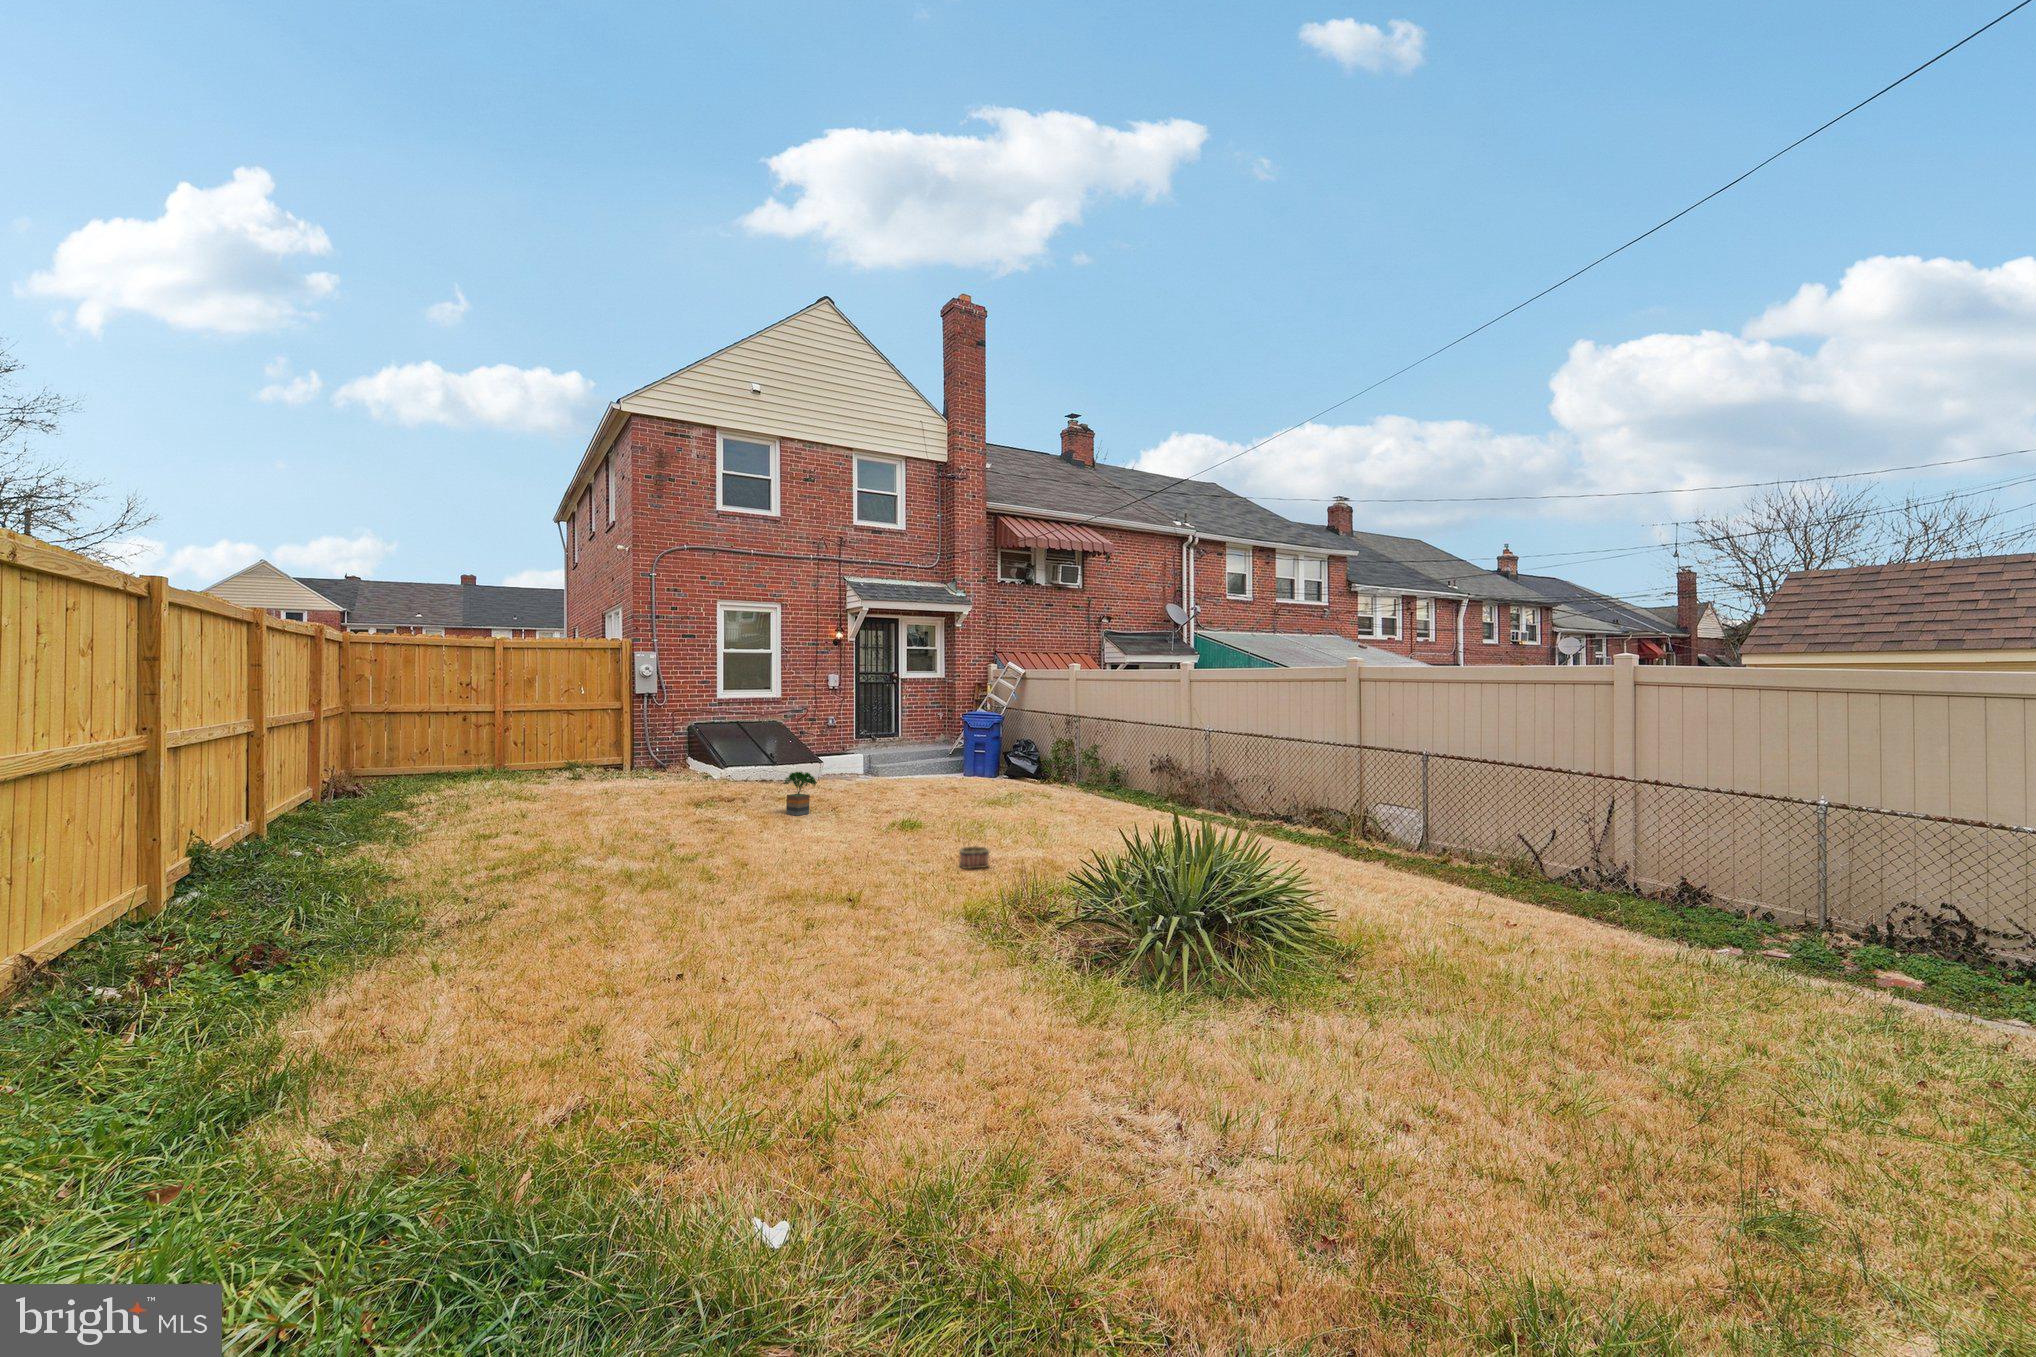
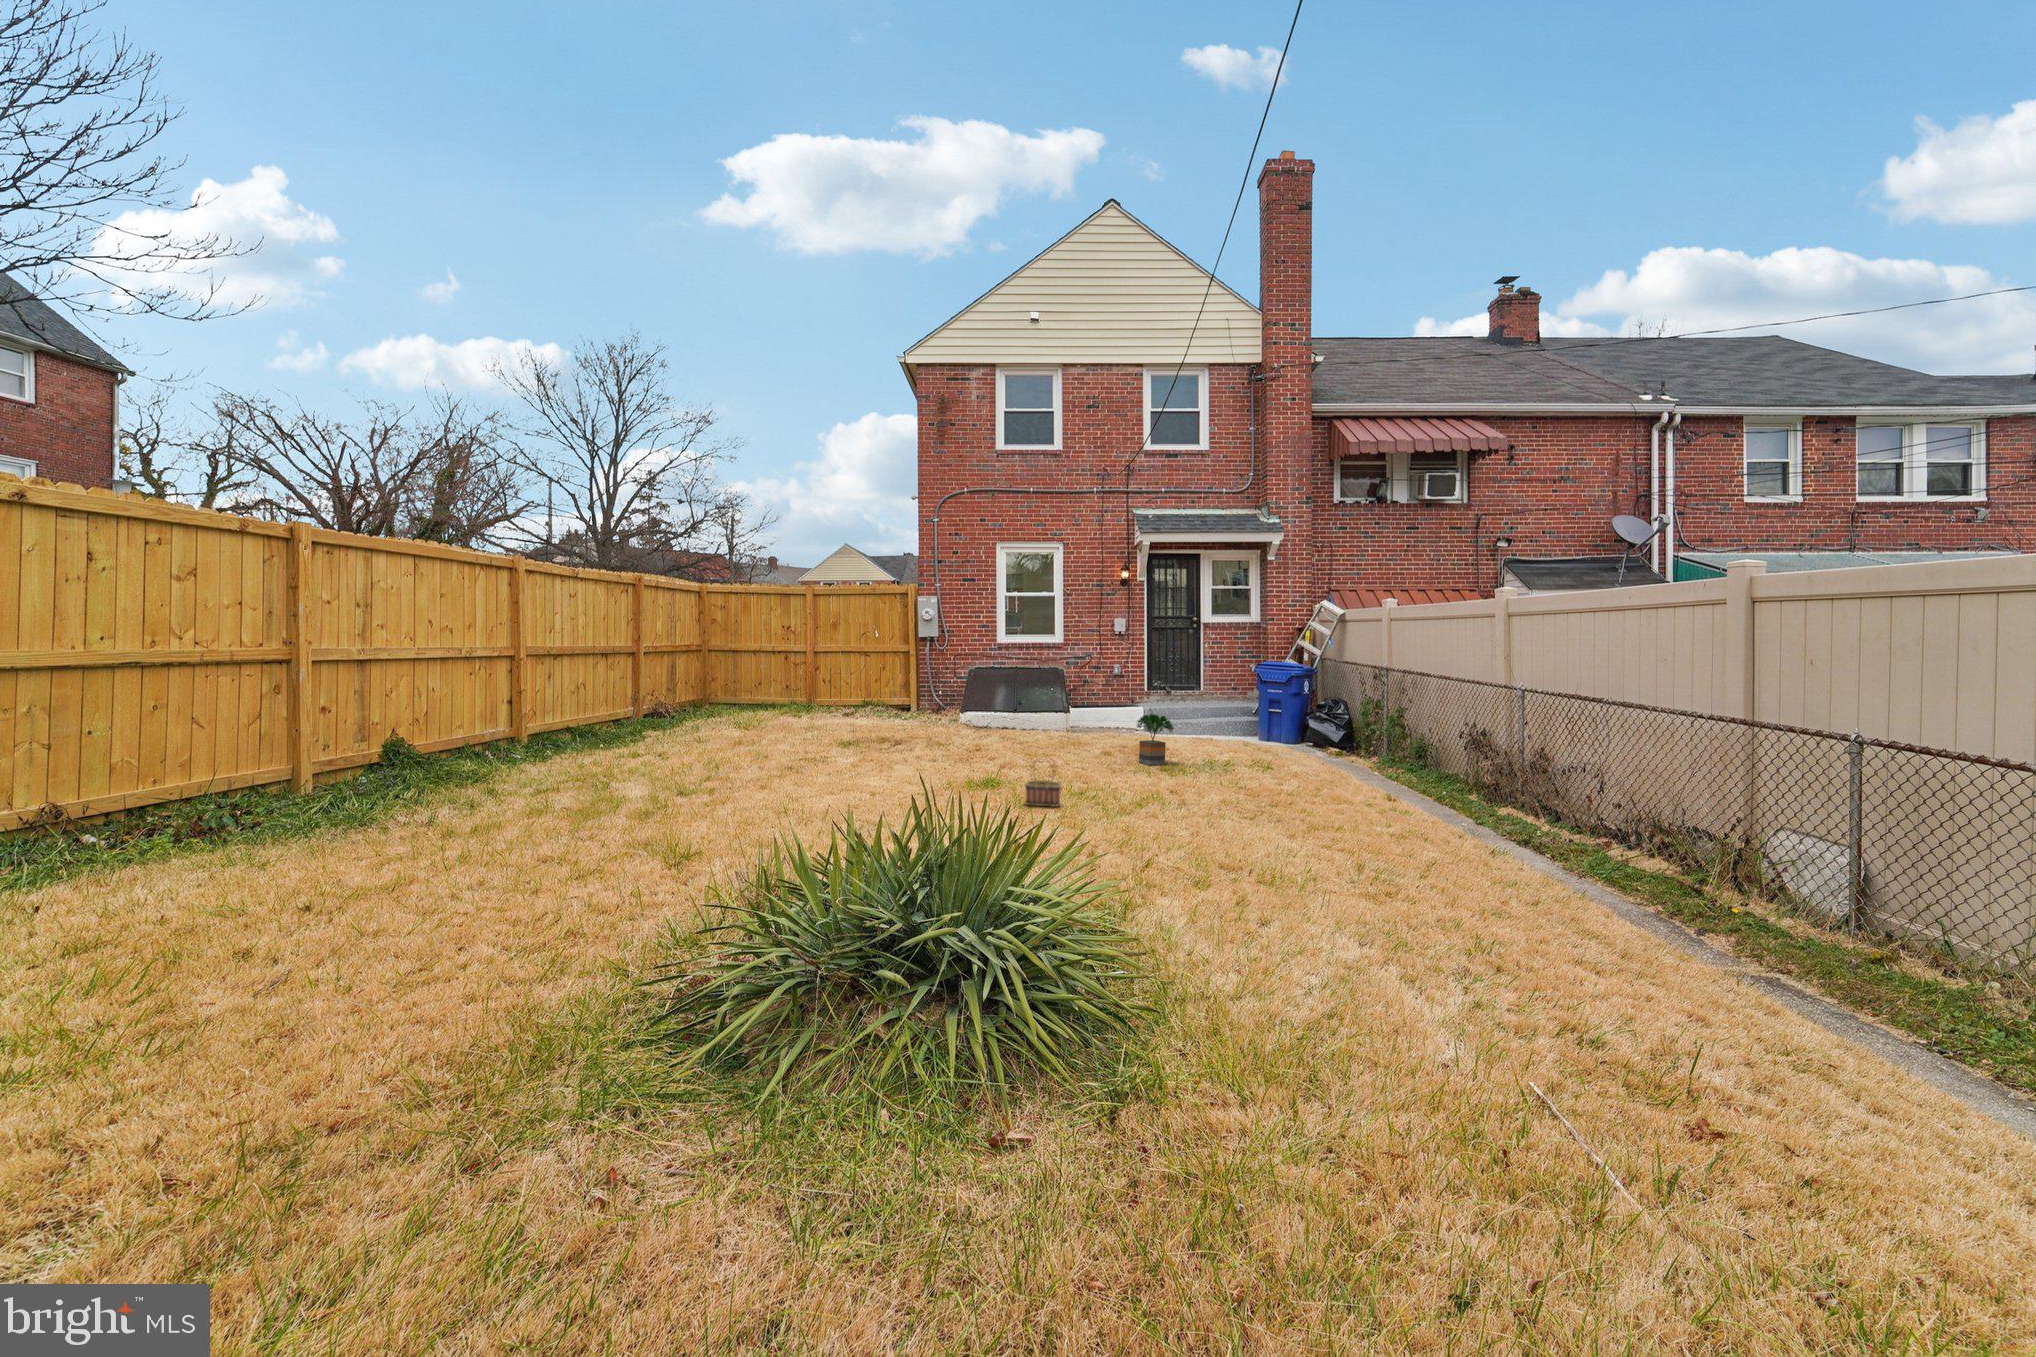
potted tree: present [784,772,817,816] -> present [1137,714,1174,765]

